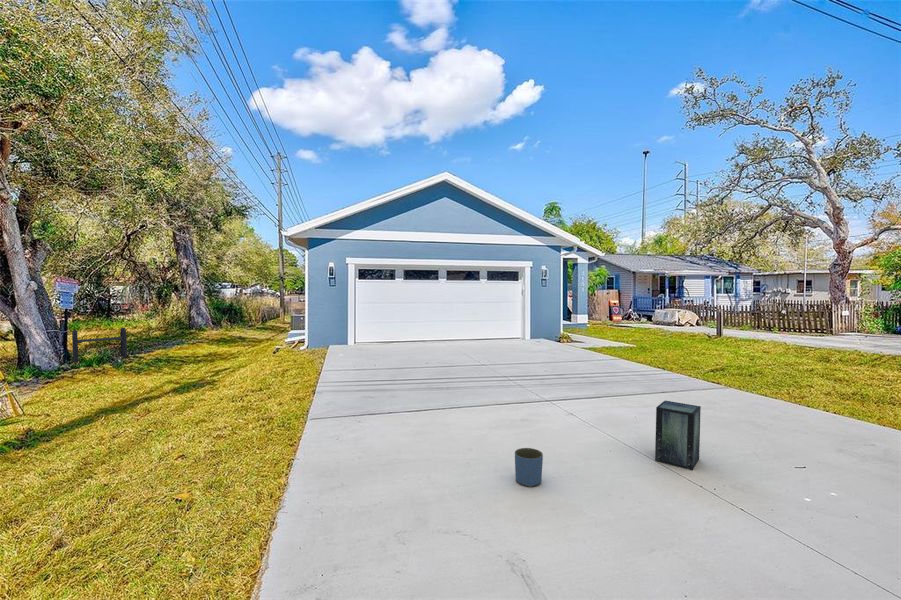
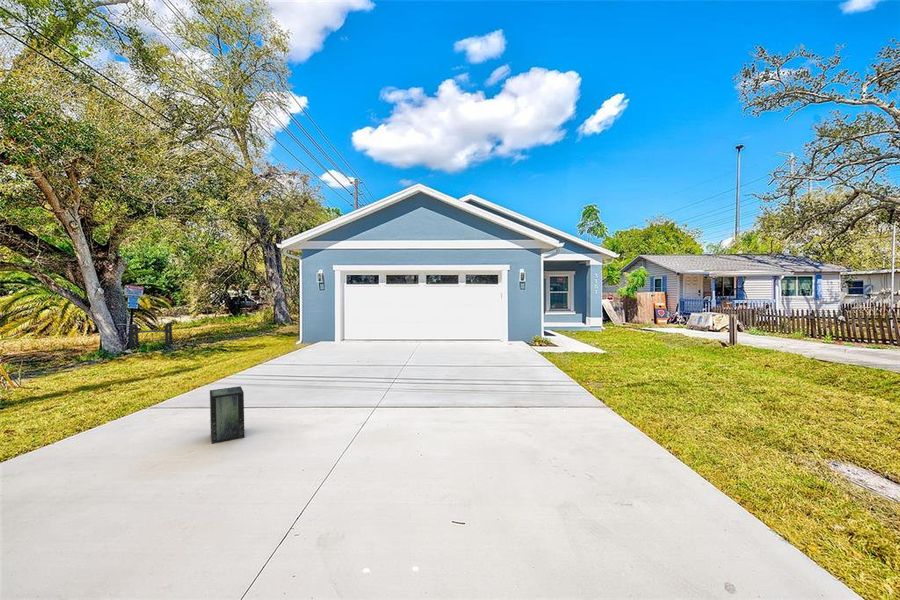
storage box: present [655,401,701,470] -> present [210,386,245,444]
planter: present [515,448,543,487] -> none [166,446,199,484]

